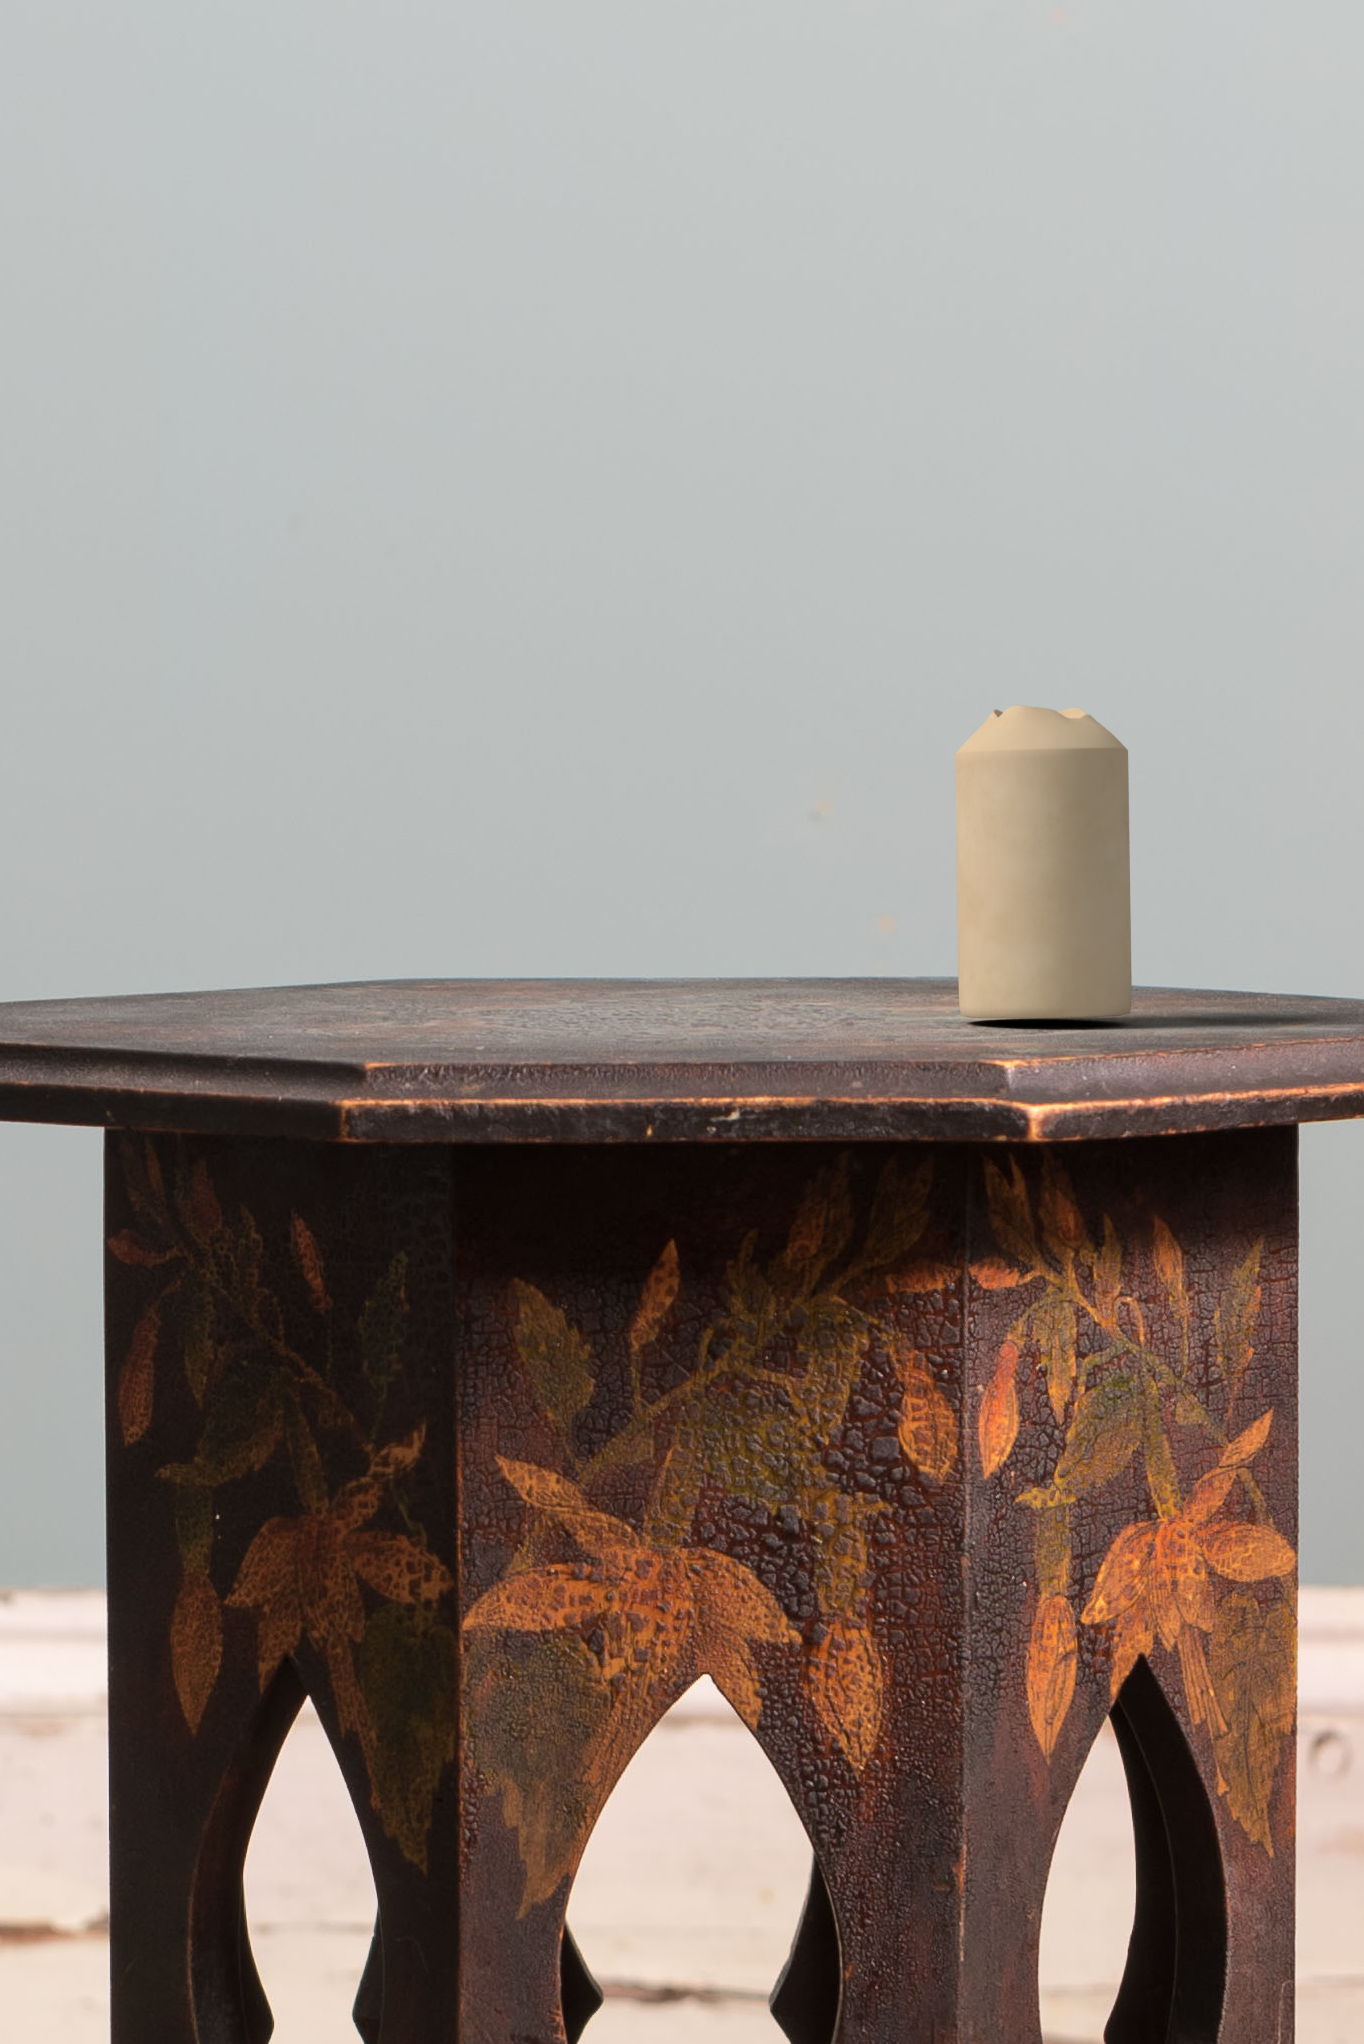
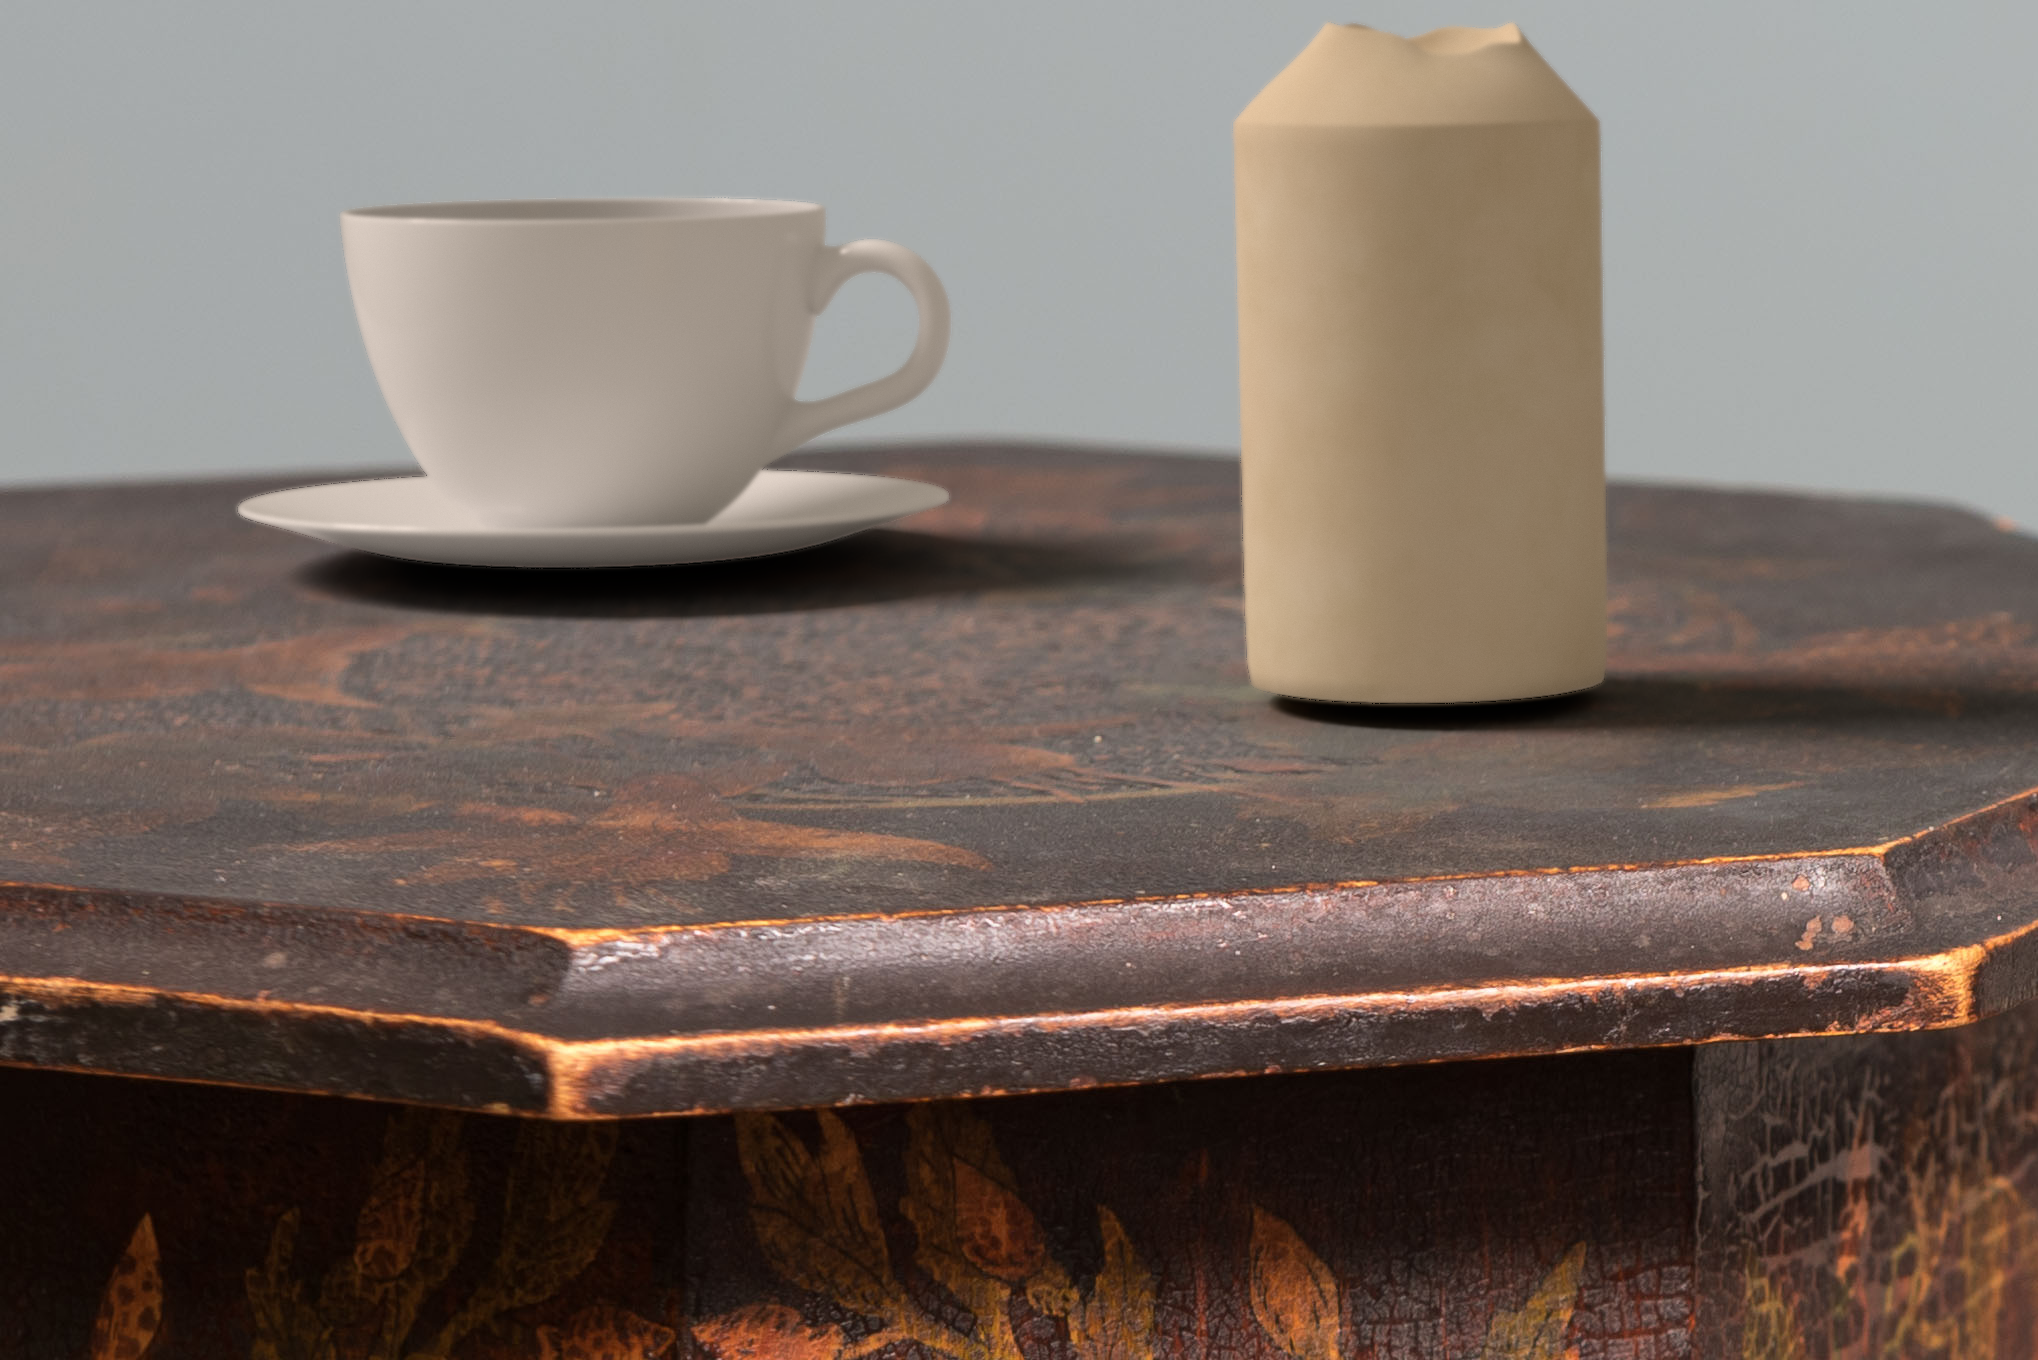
teacup: none [281,824,634,1000] -> present [238,198,951,568]

